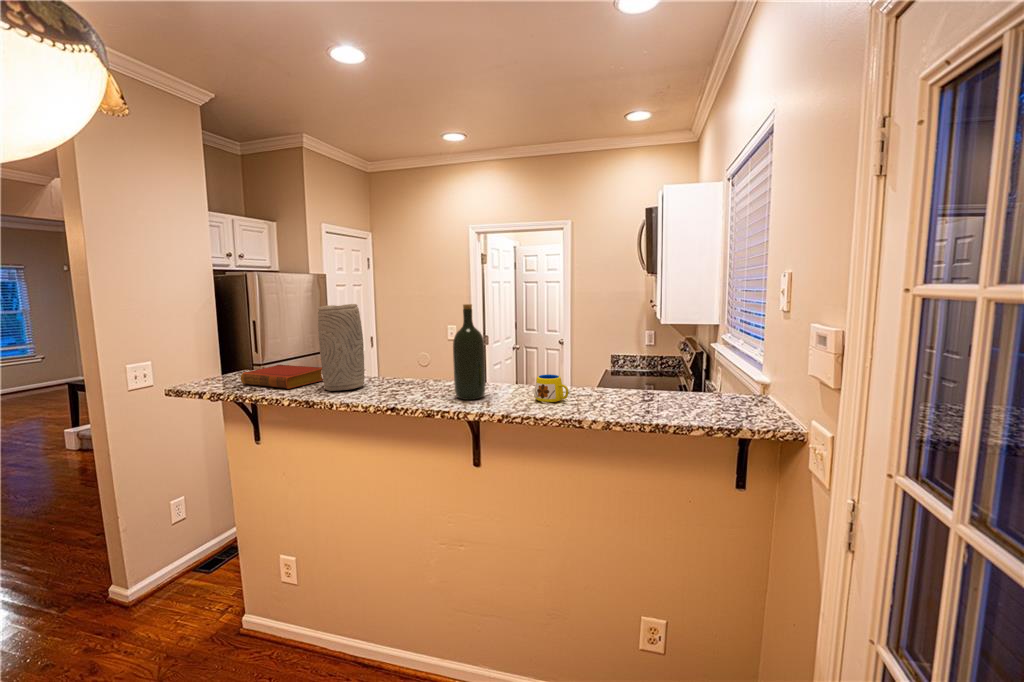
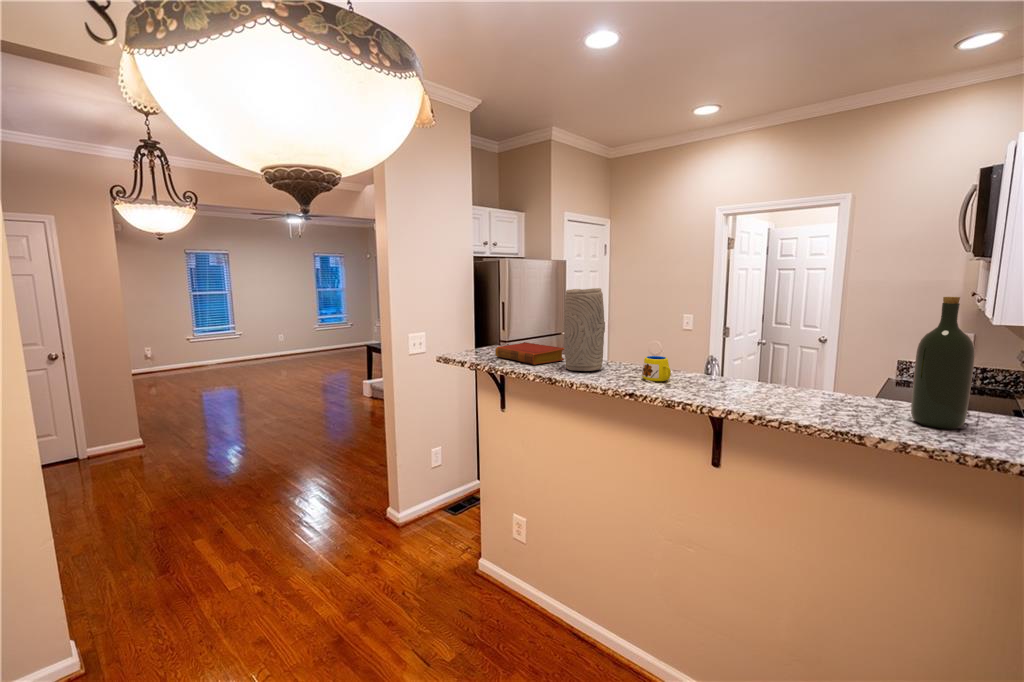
wine bottle: present [453,304,486,400] -> present [911,297,975,429]
mug: present [534,374,568,405] -> present [642,356,671,384]

